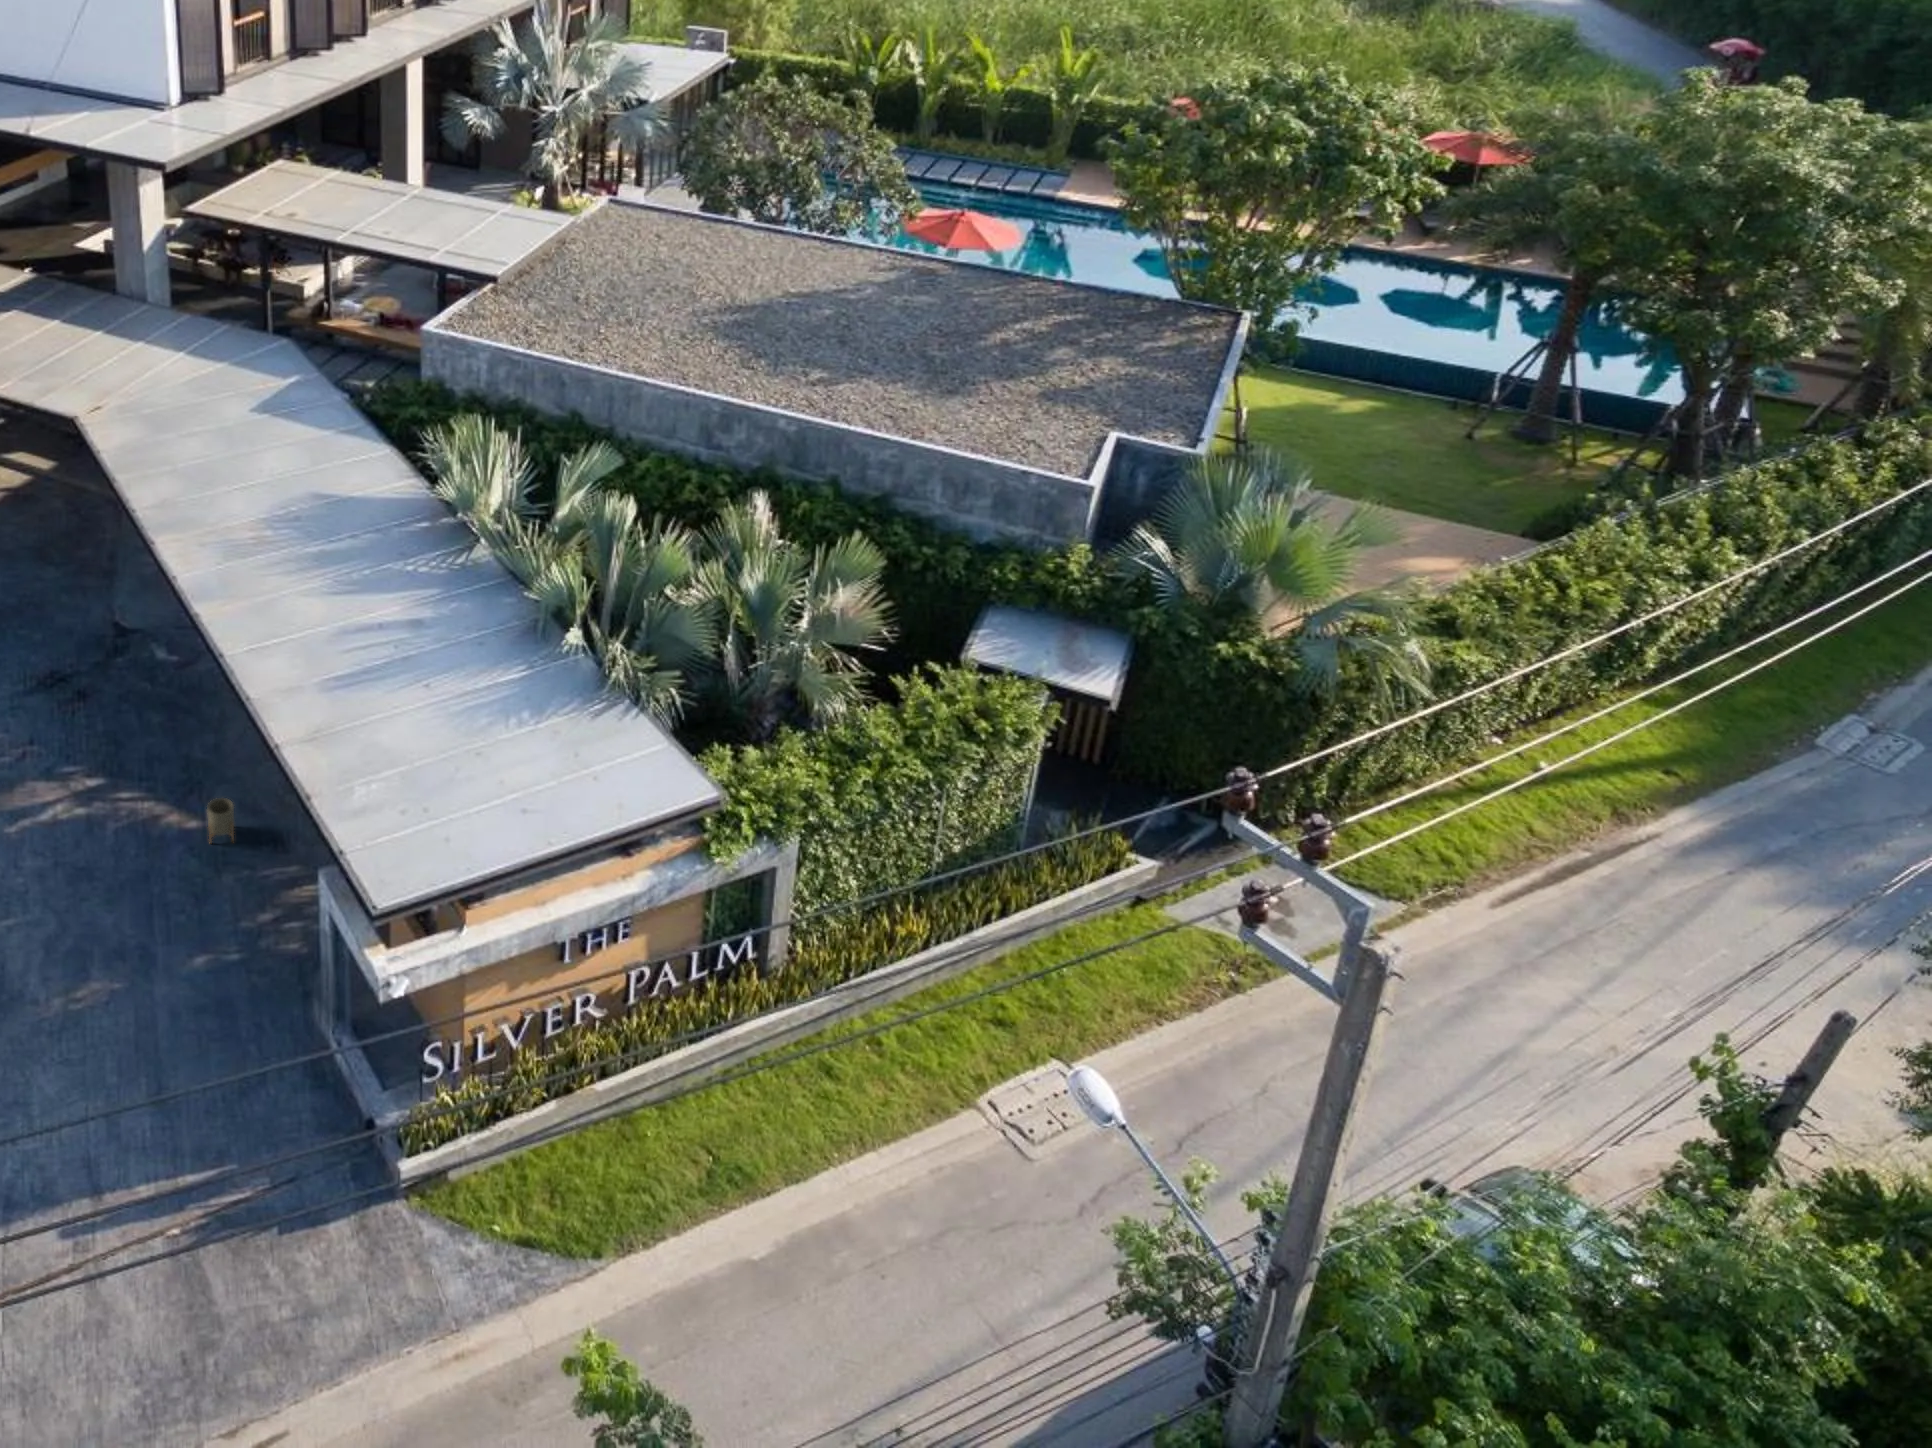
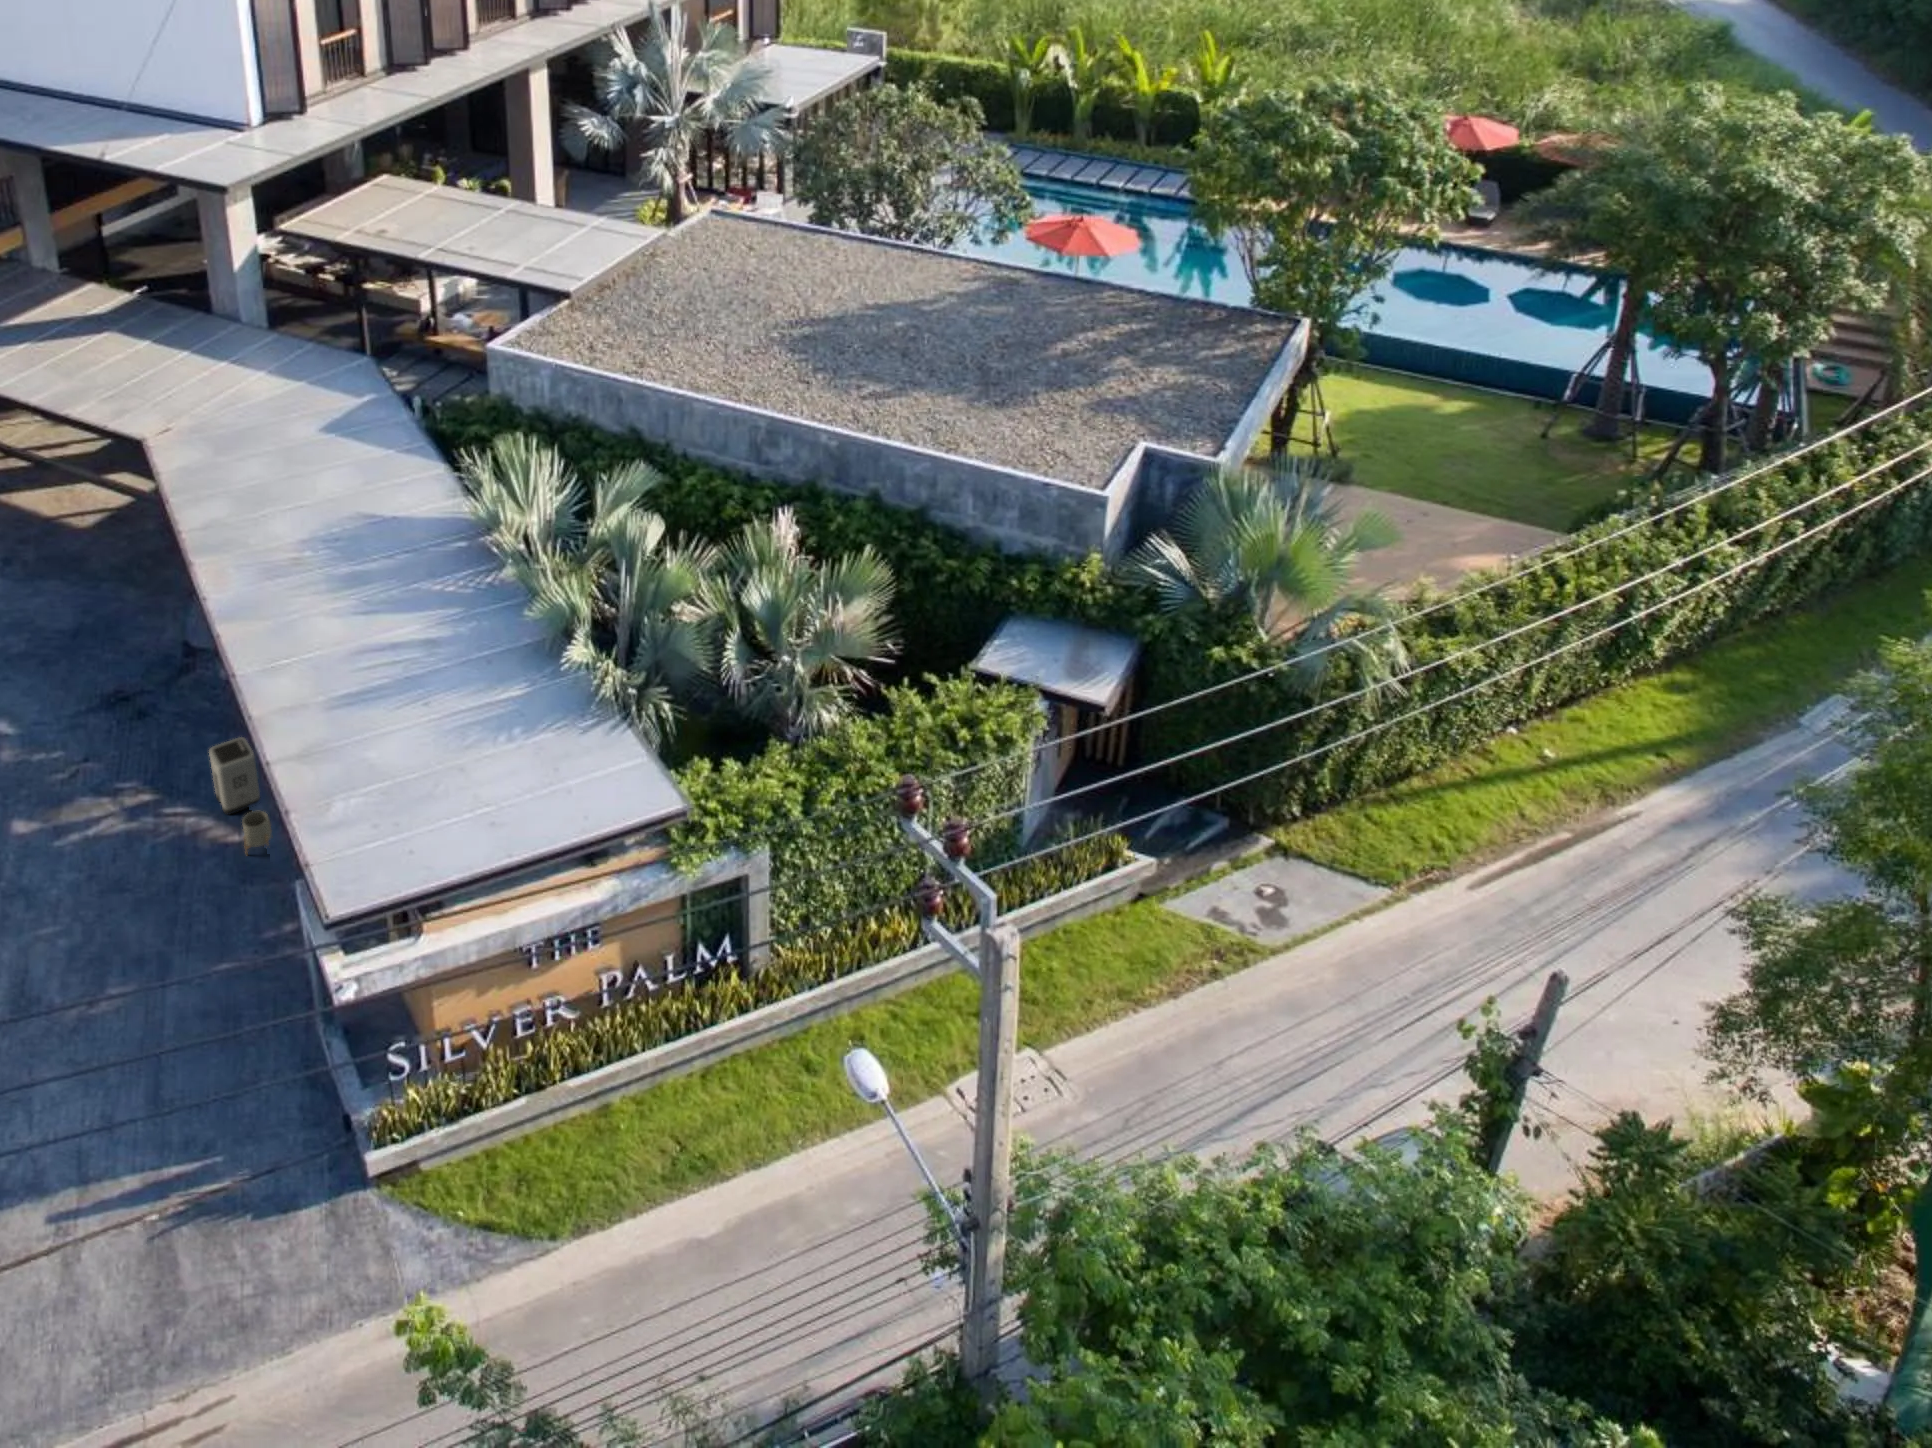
trash can: none [166,723,215,802] -> present [209,737,260,815]

